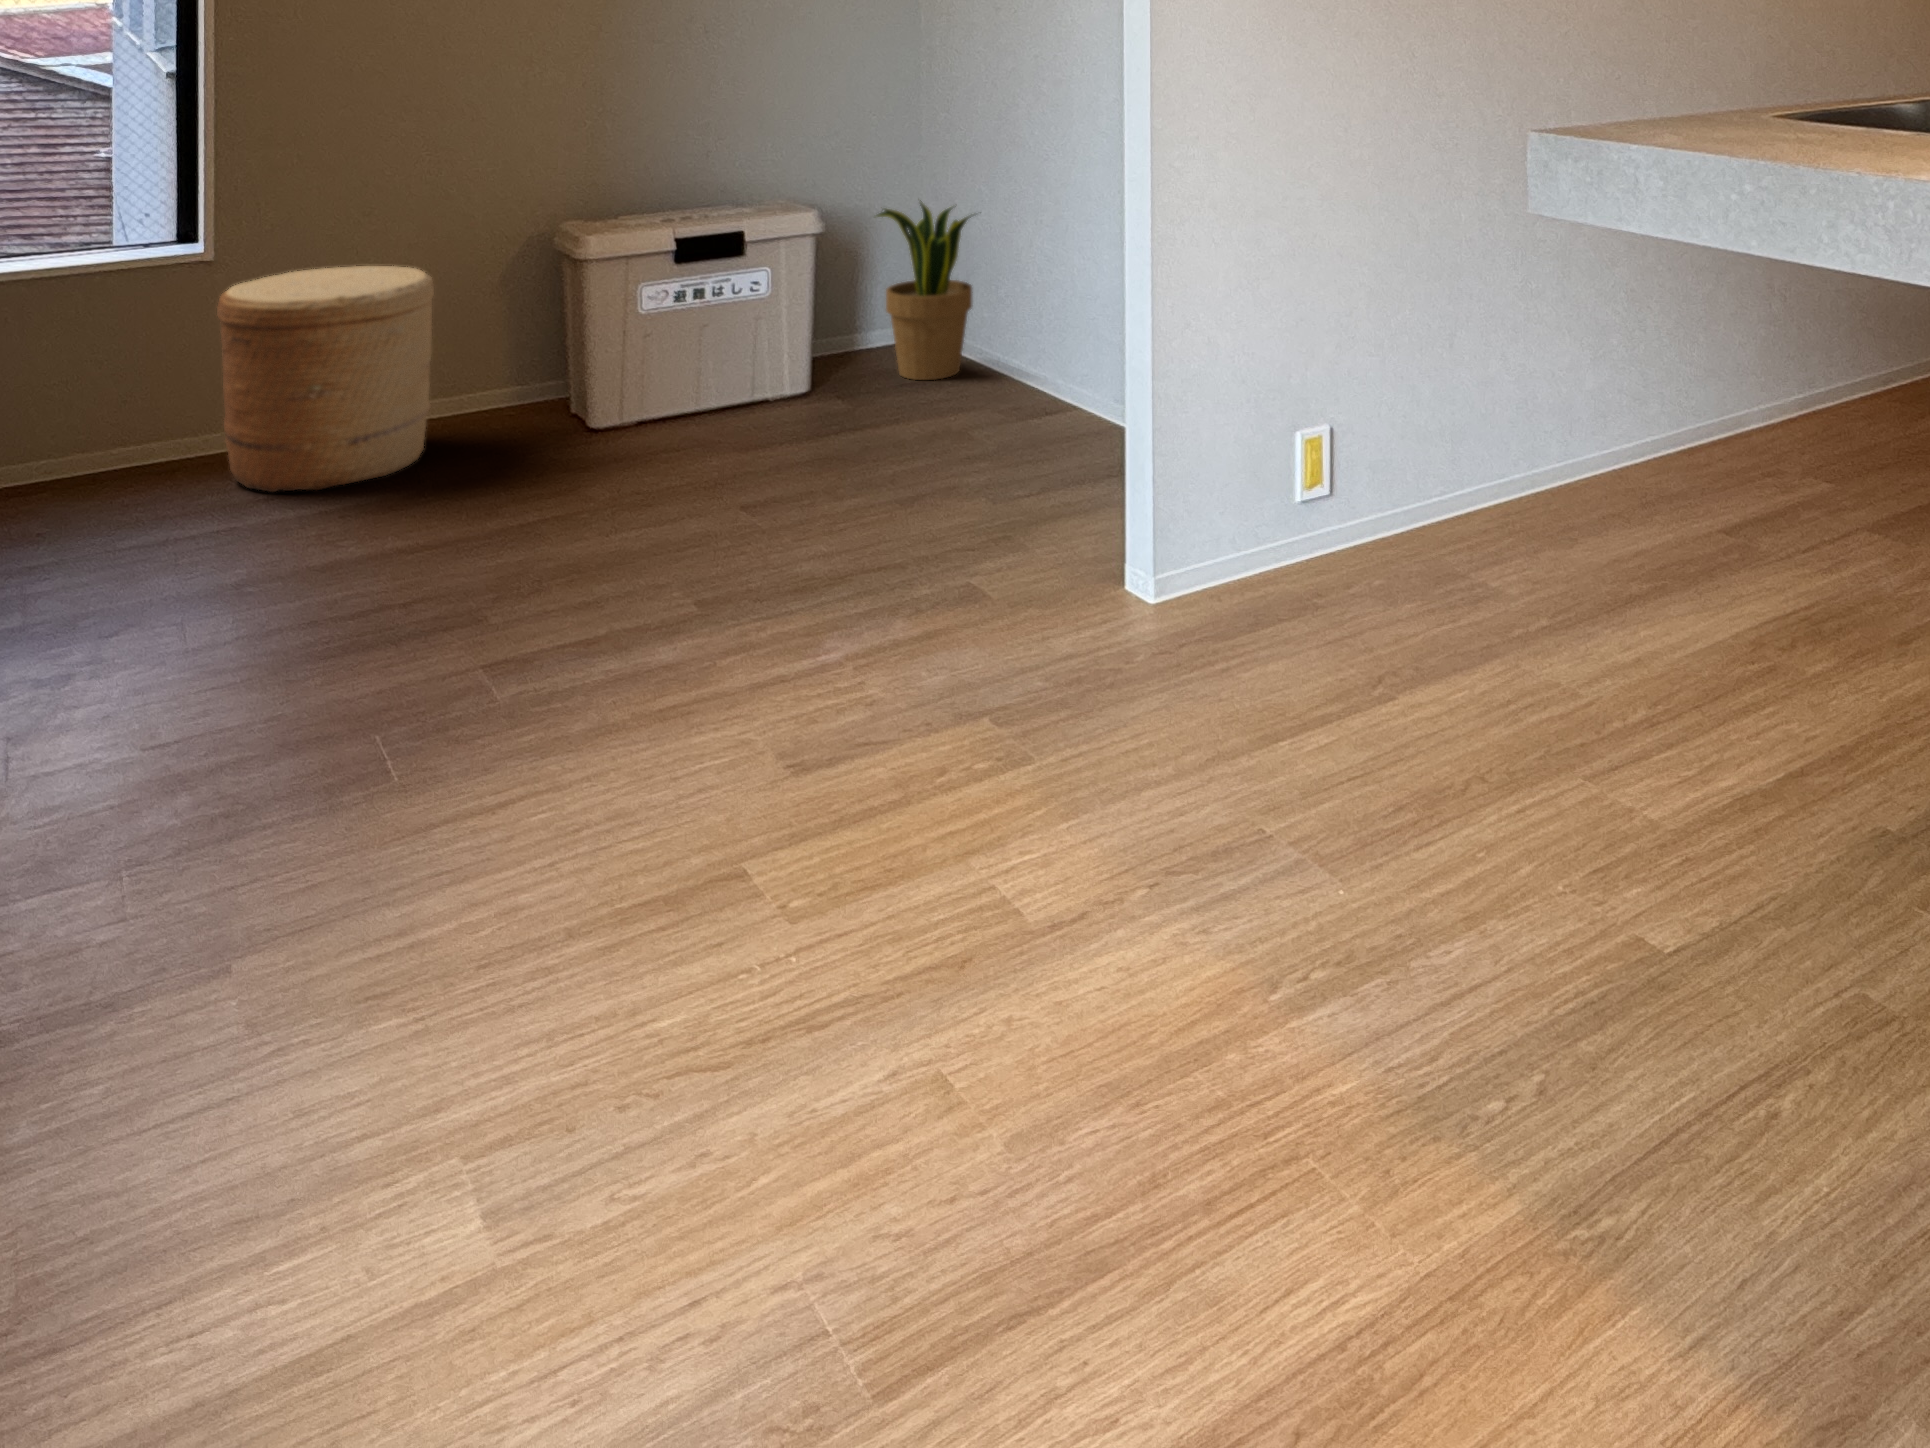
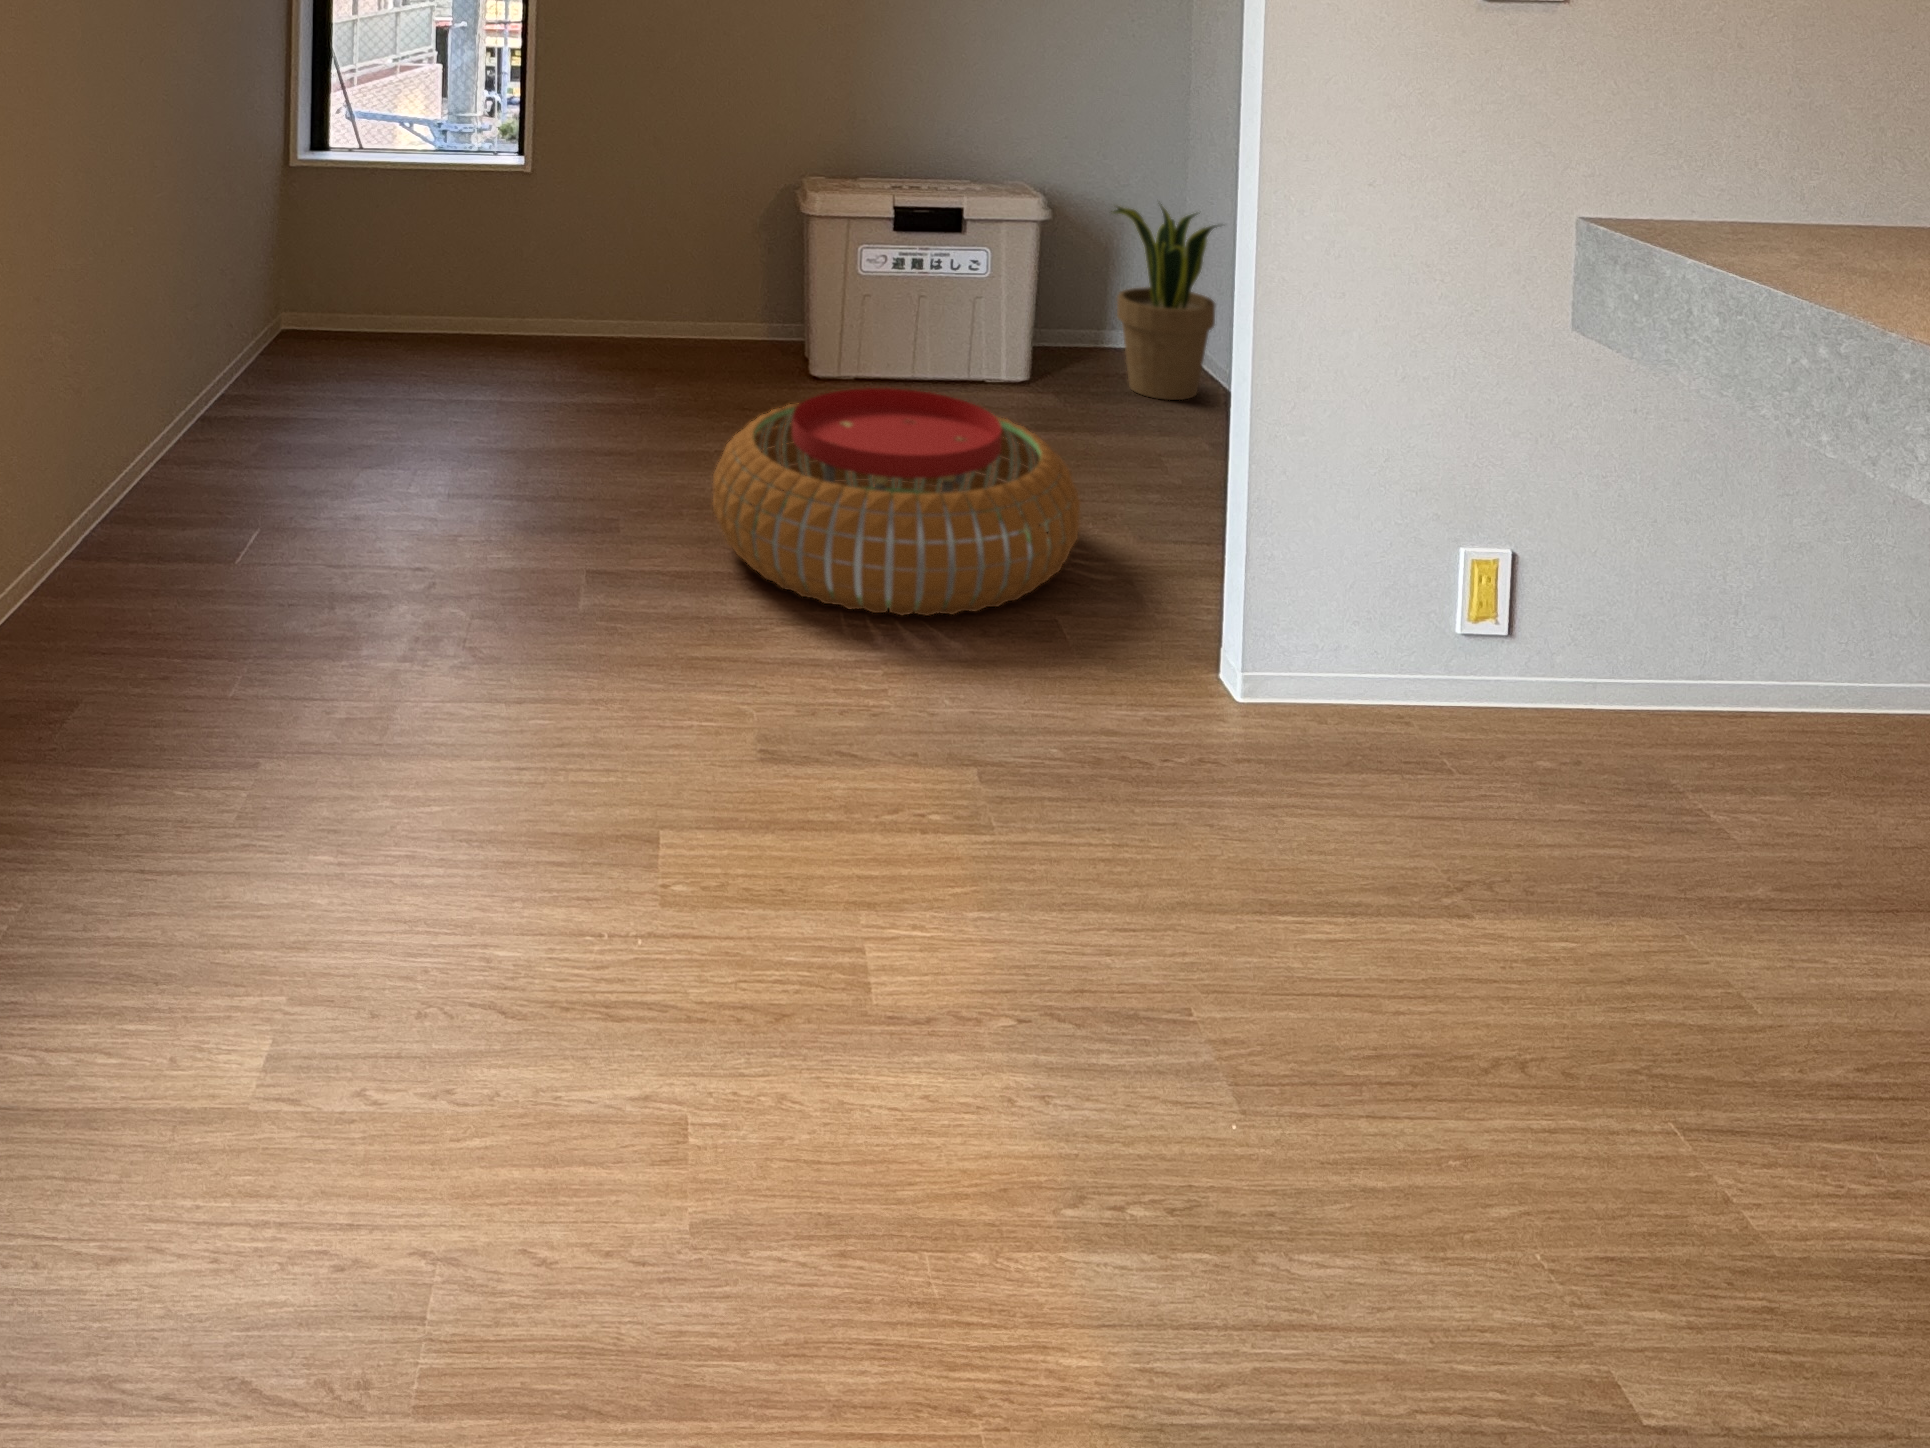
woven basket: present [217,266,434,492] -> none [510,191,679,386]
pouf: none [597,401,965,621] -> present [713,388,1080,616]

